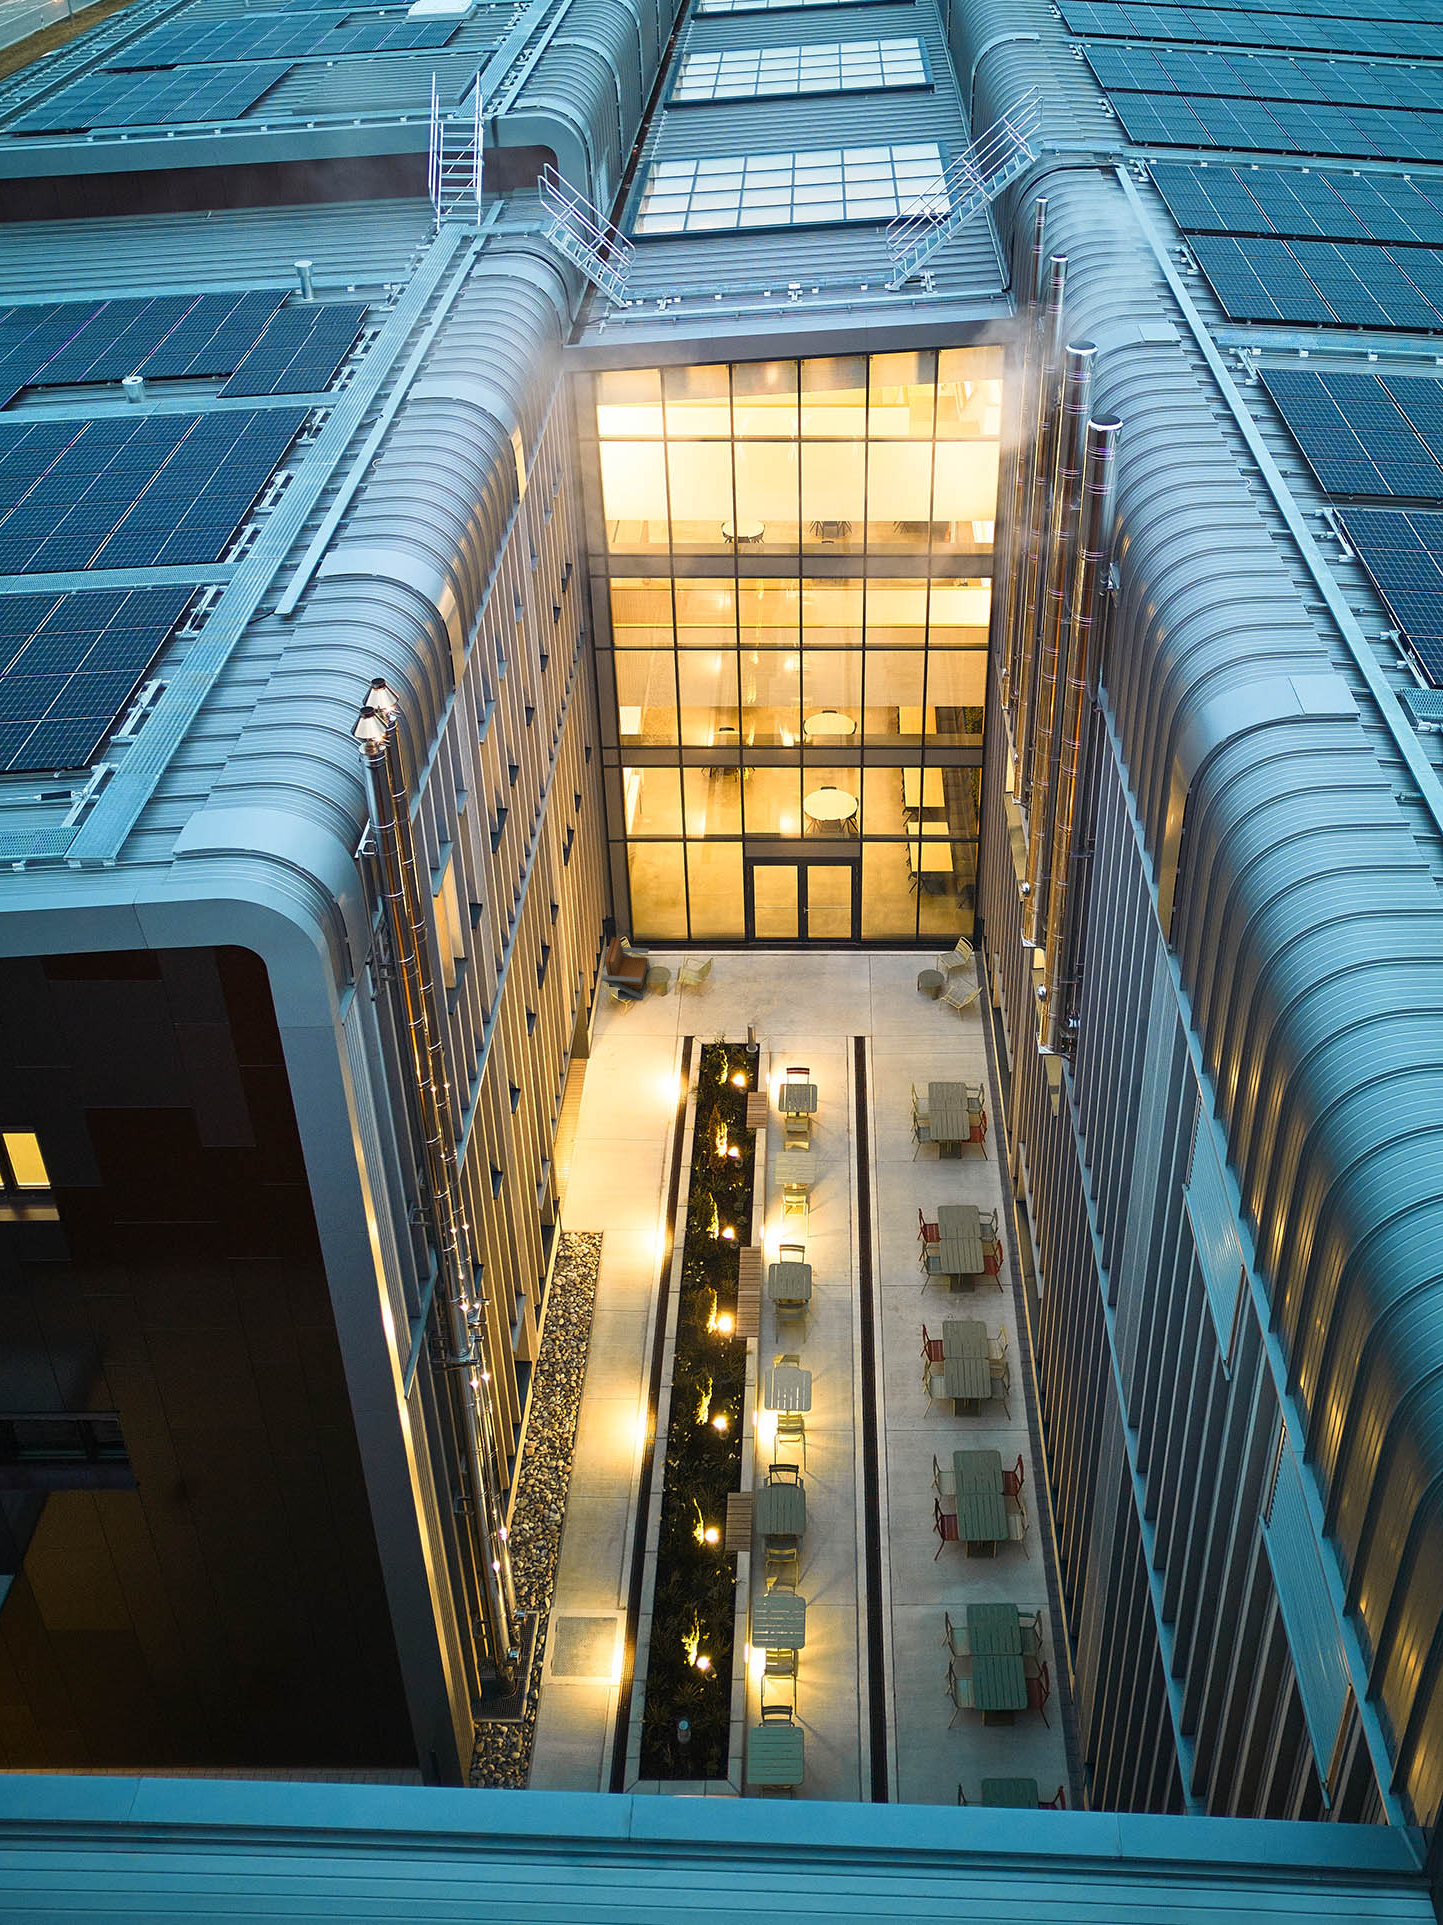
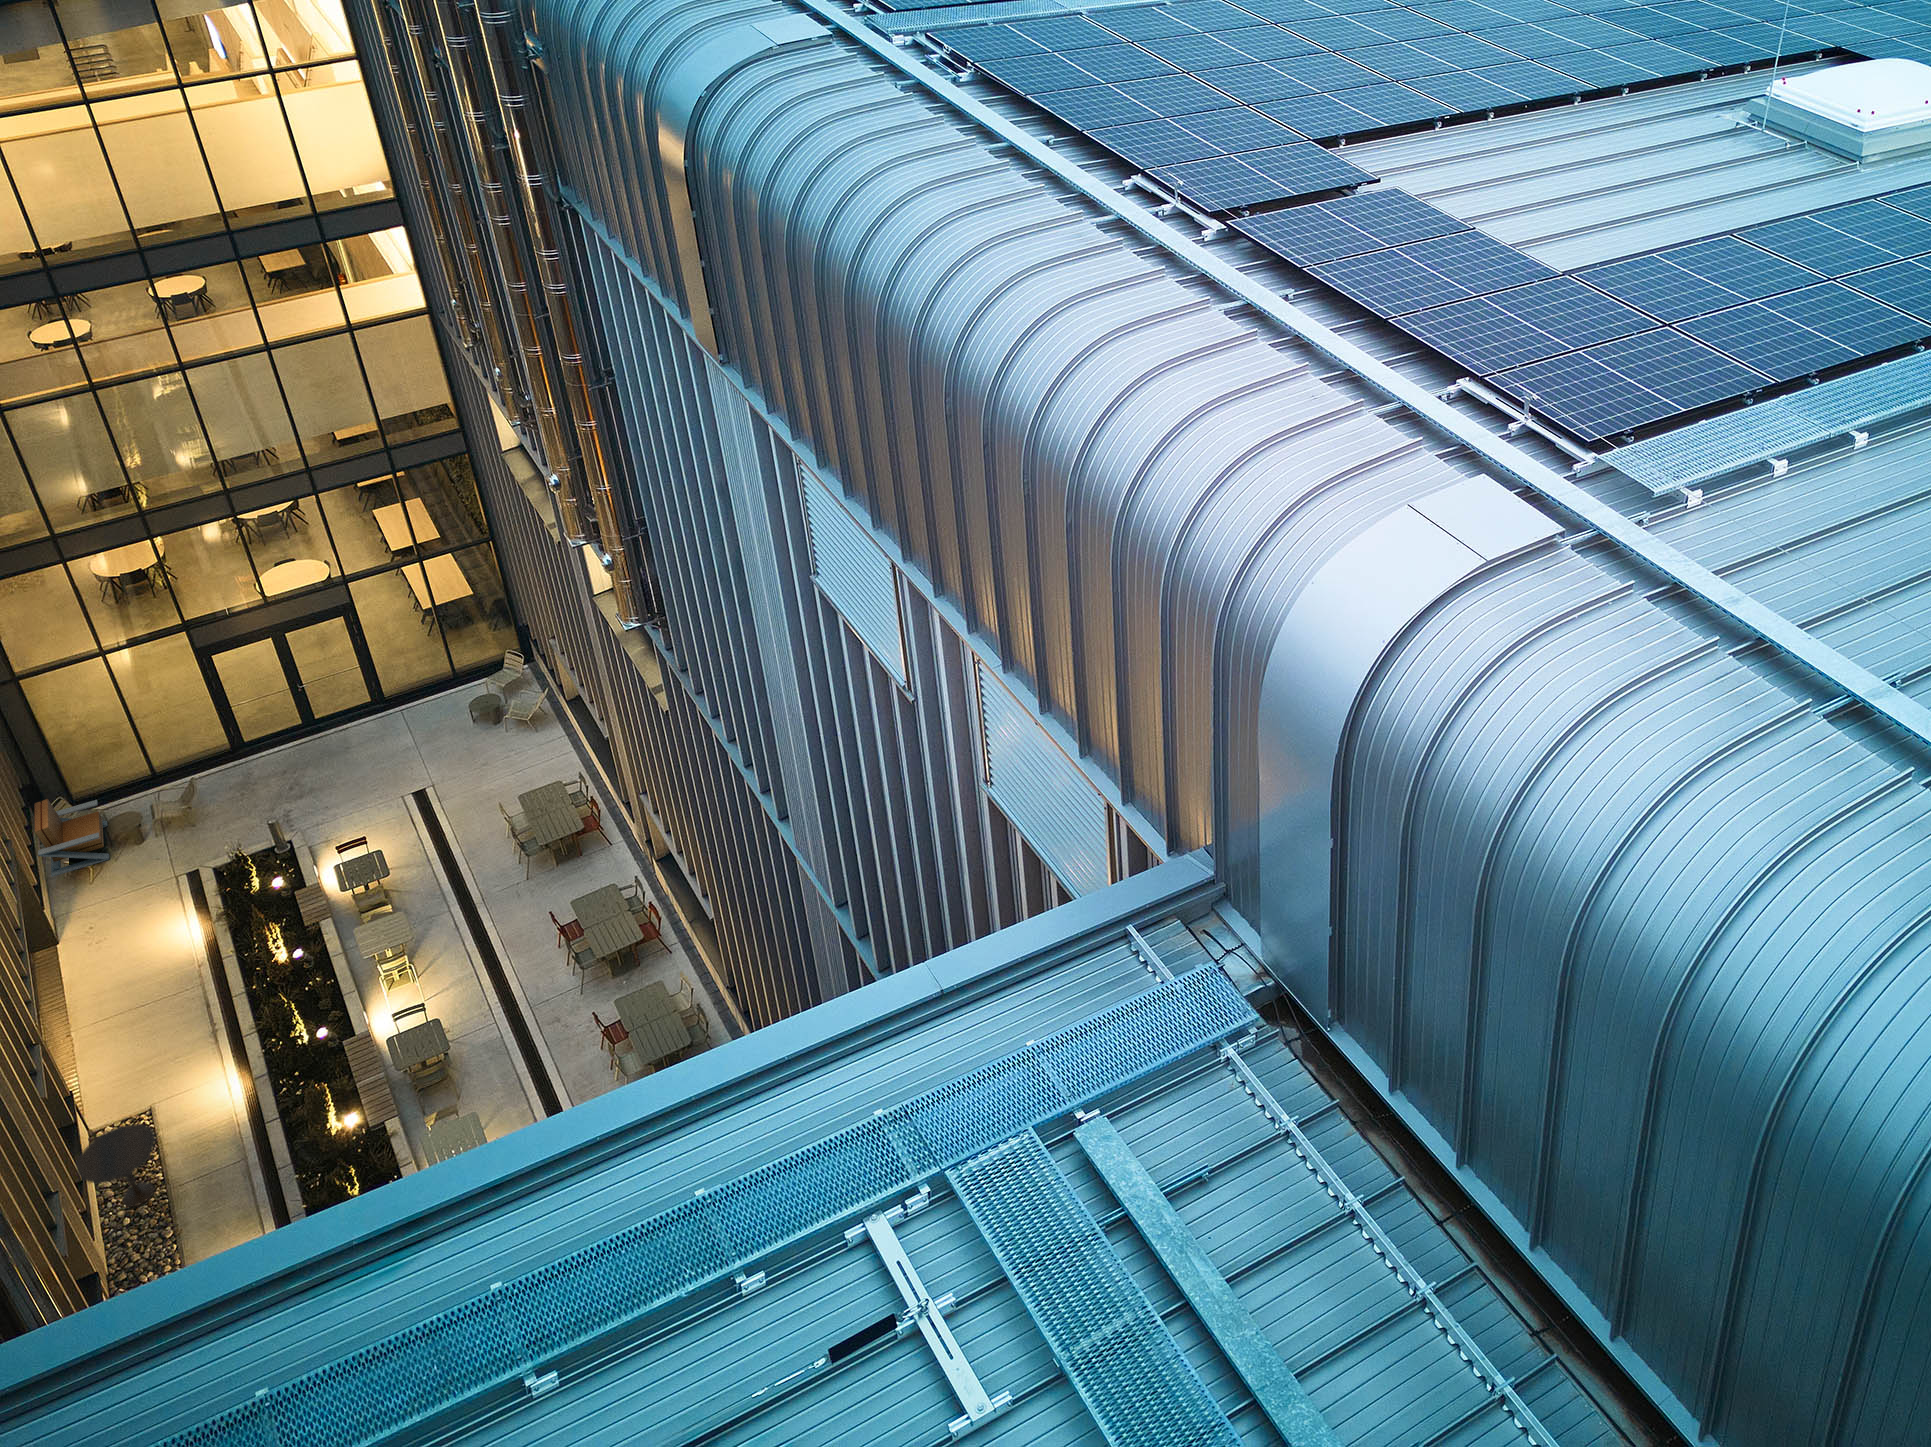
pedestal table: none [545,1244,598,1310] -> present [77,1124,156,1207]

